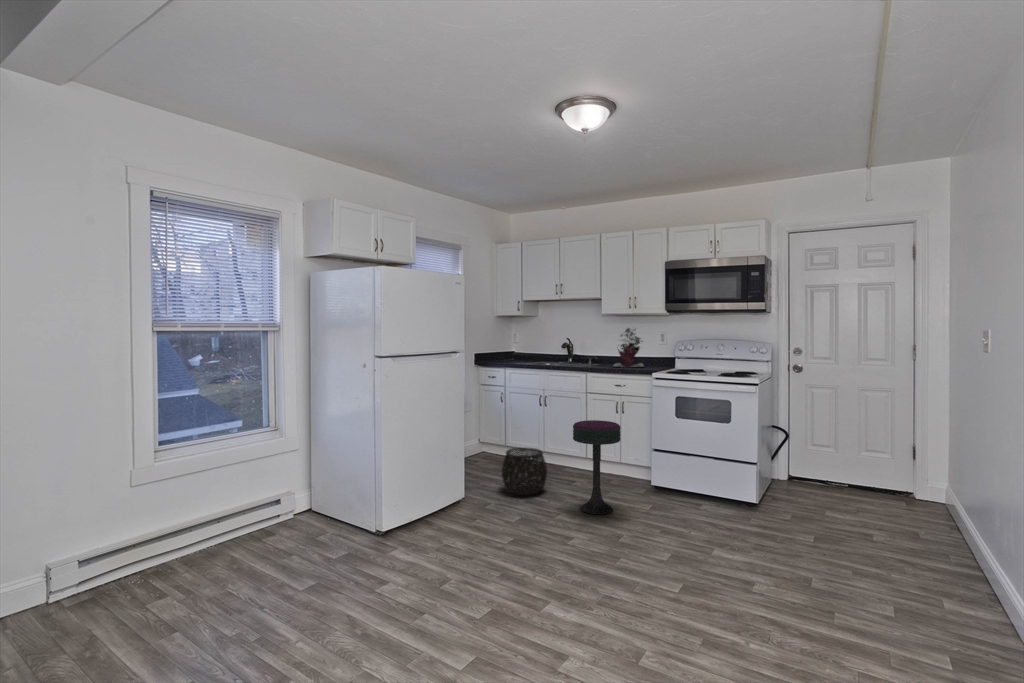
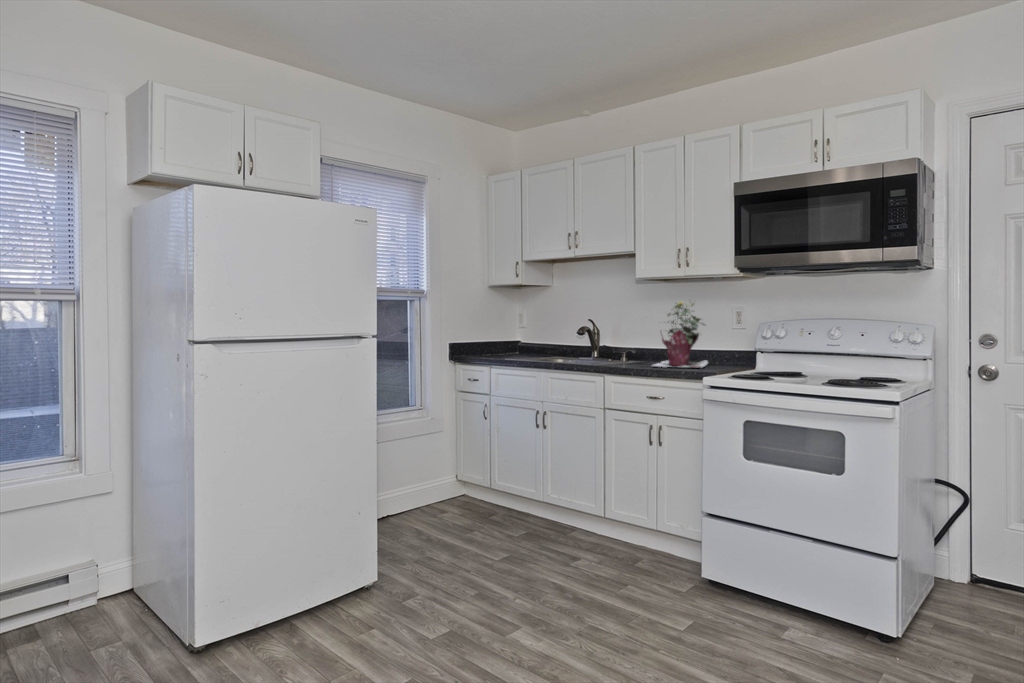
bar stool: present [573,420,621,514] -> none [528,464,613,635]
woven basket: present [502,448,547,495] -> none [439,500,516,583]

